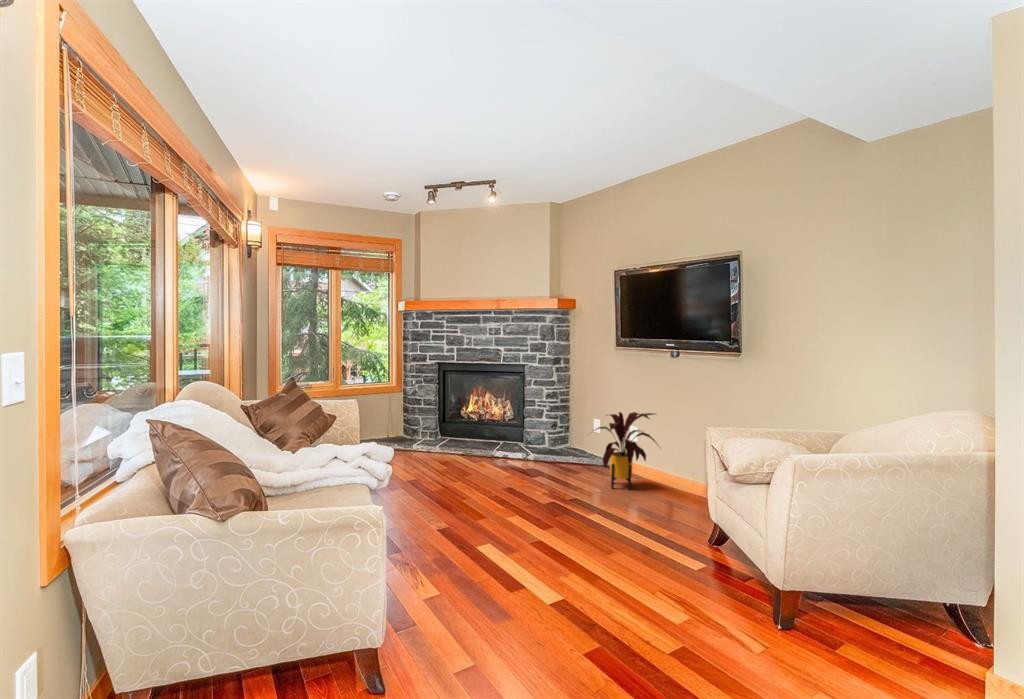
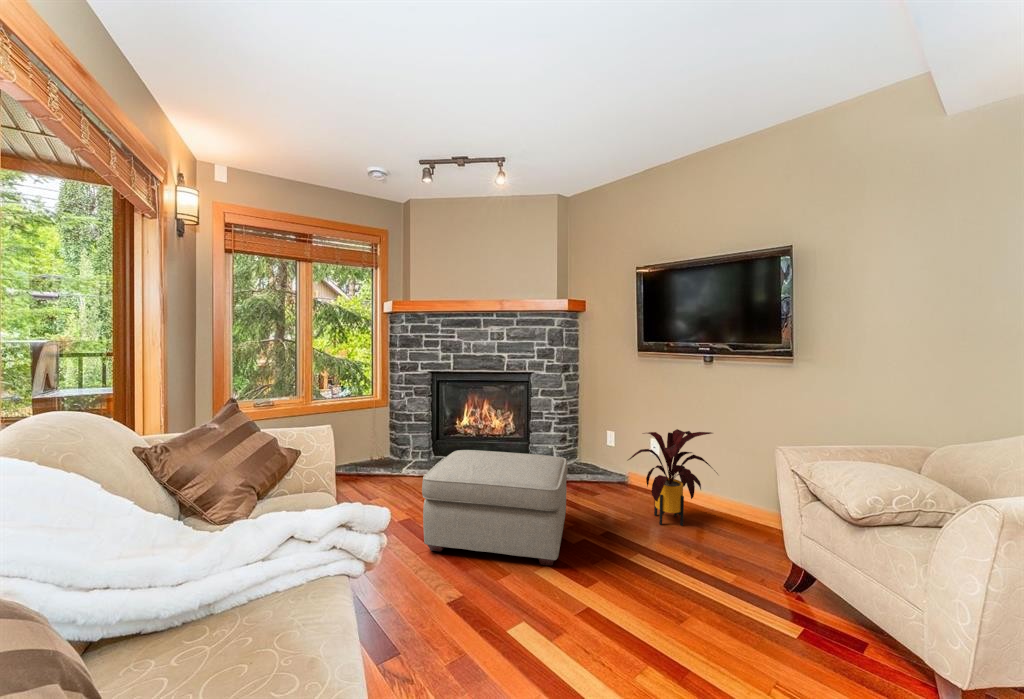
ottoman: none [417,424,535,505] -> present [422,450,568,566]

